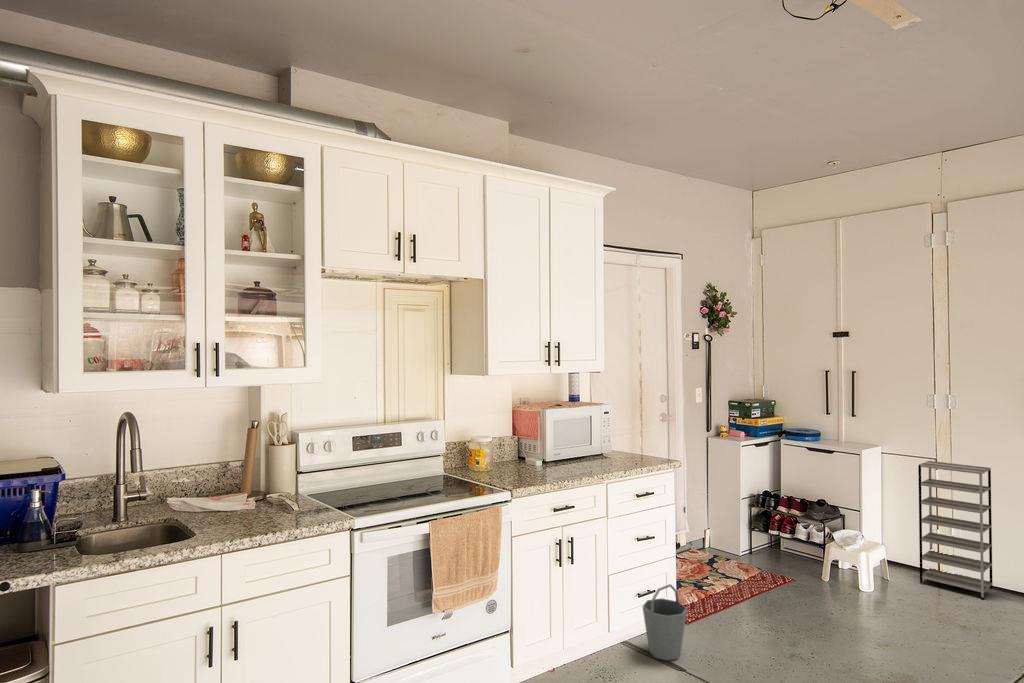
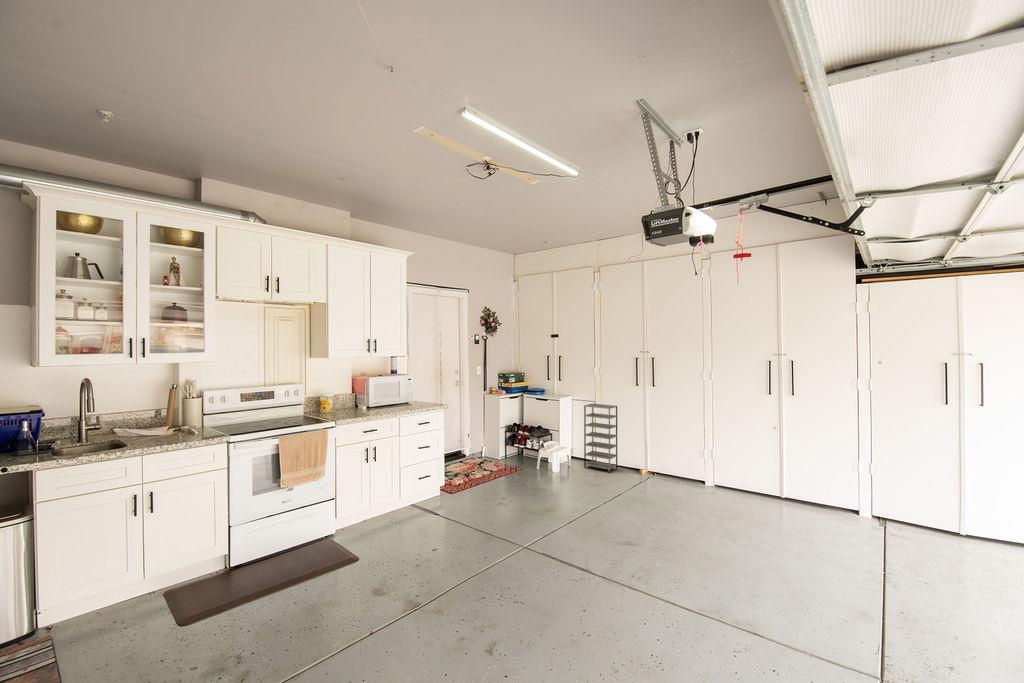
bucket: present [643,584,687,660] -> none [419,470,443,511]

